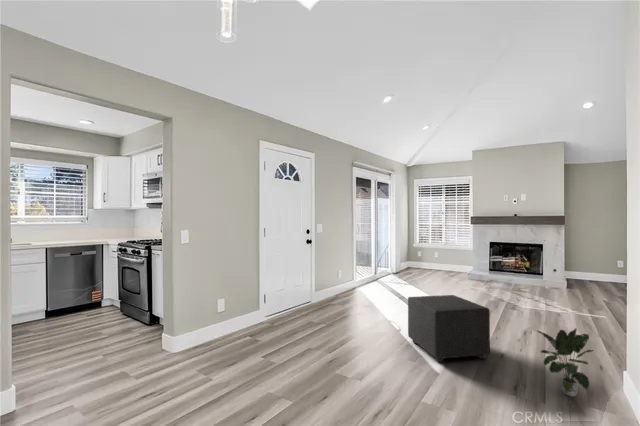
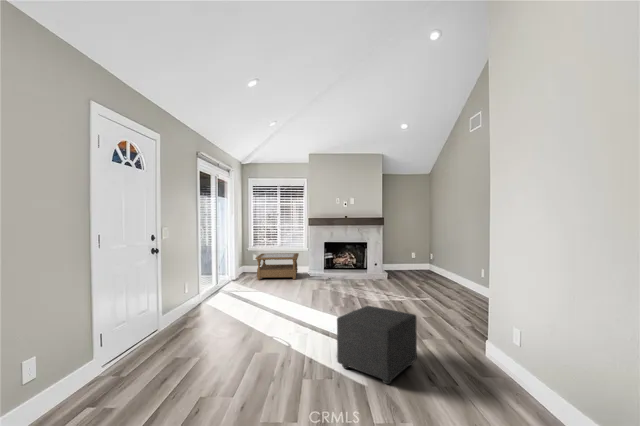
coffee table: none [413,250,463,277] -> present [255,253,299,280]
potted plant: present [538,329,593,397] -> none [464,320,514,379]

